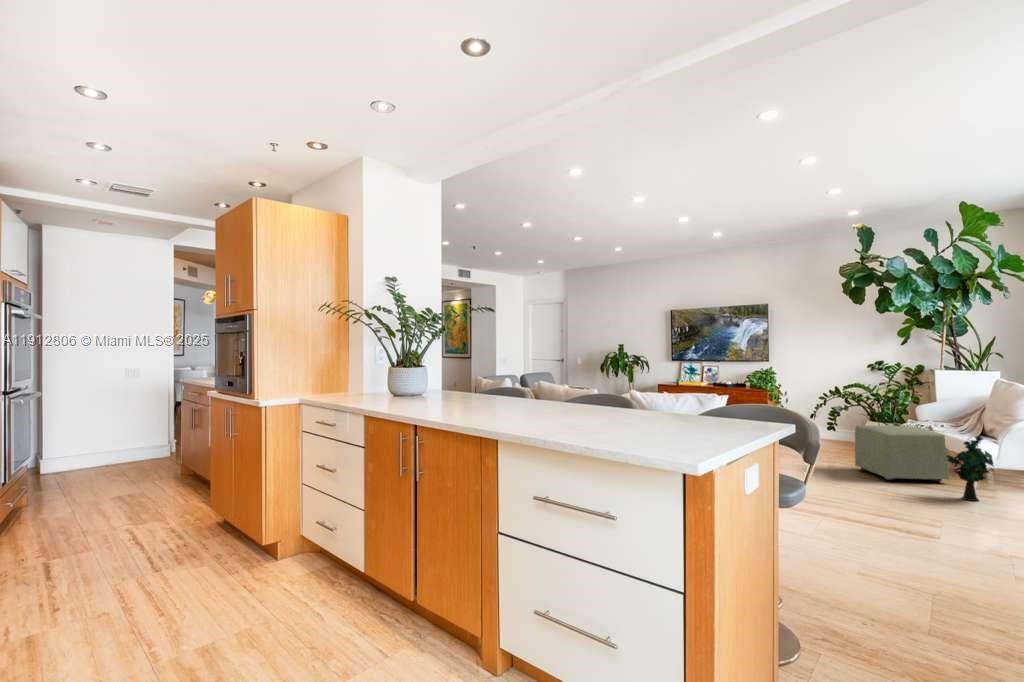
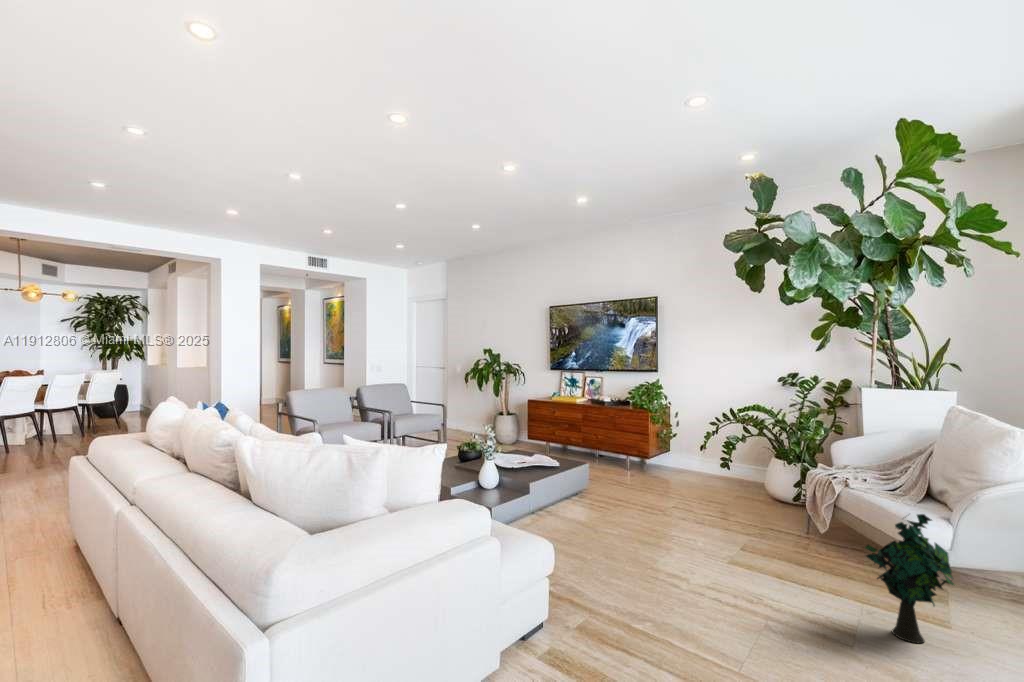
ottoman: present [855,425,949,482] -> none [733,473,875,579]

